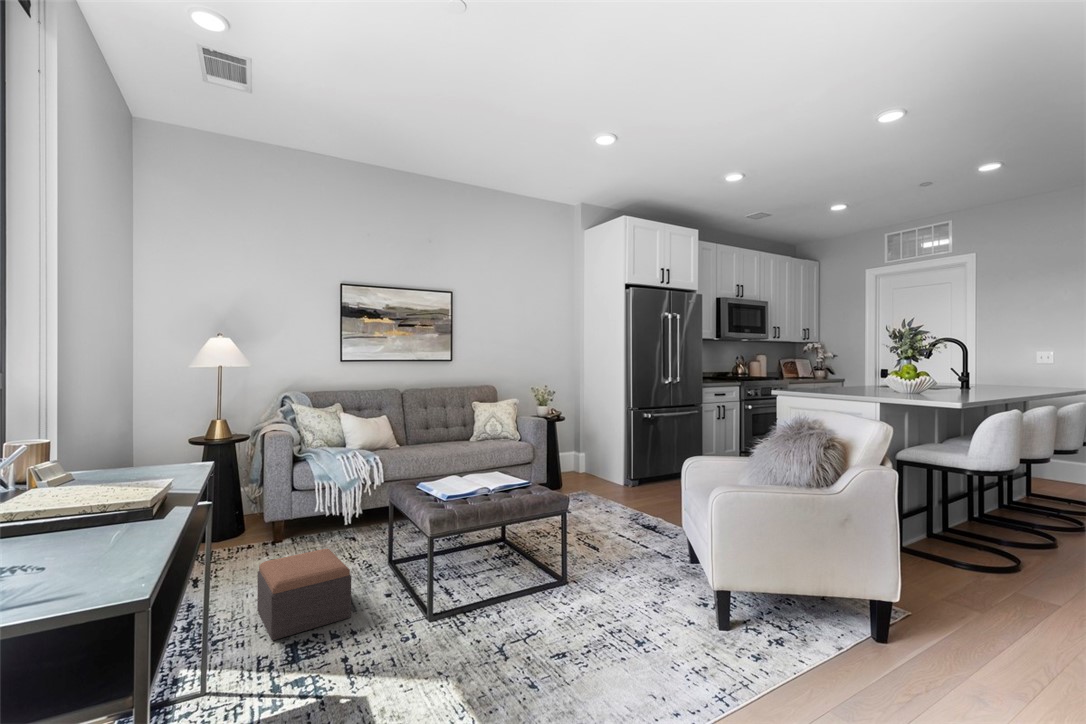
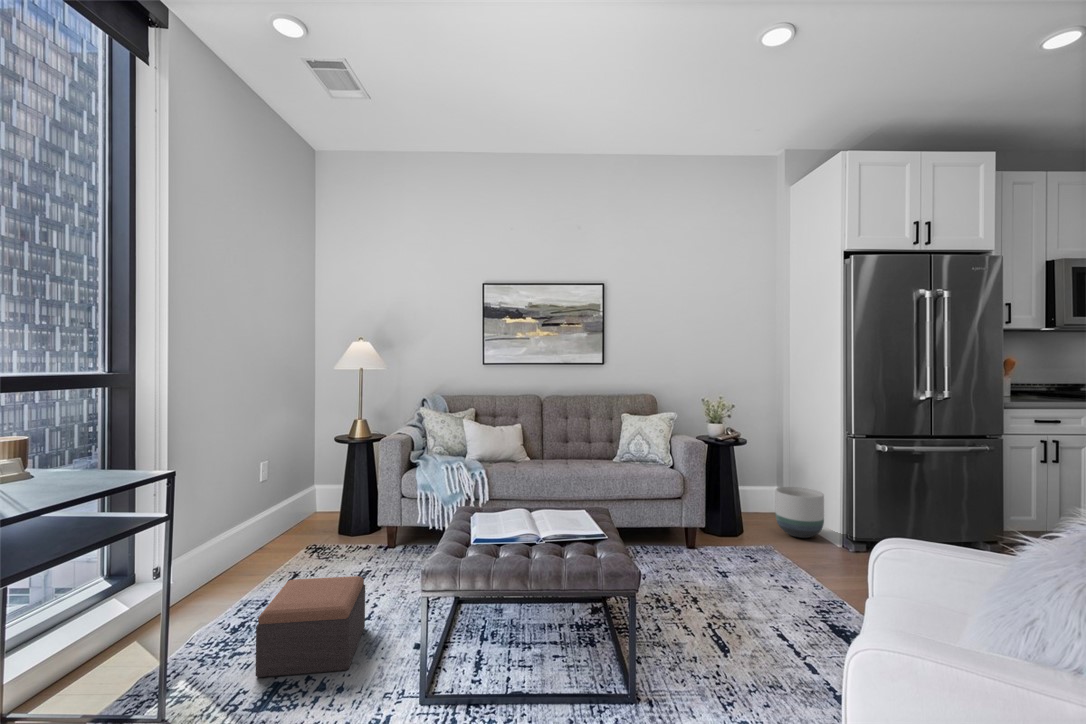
planter: none [581,450,612,484] -> present [775,487,824,538]

